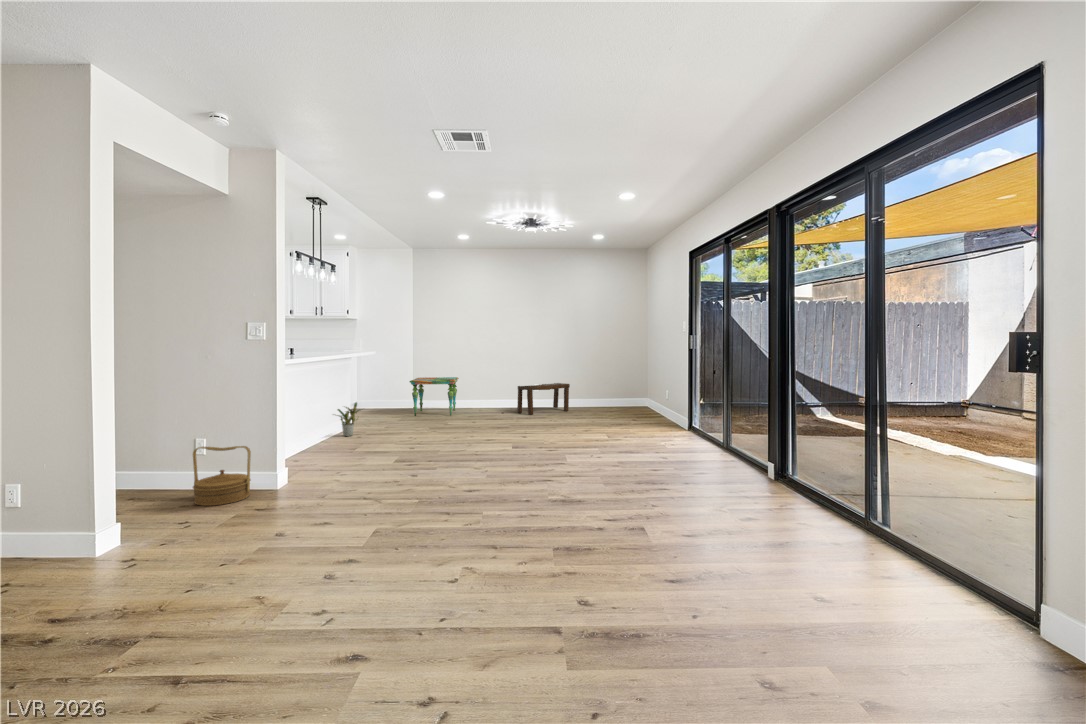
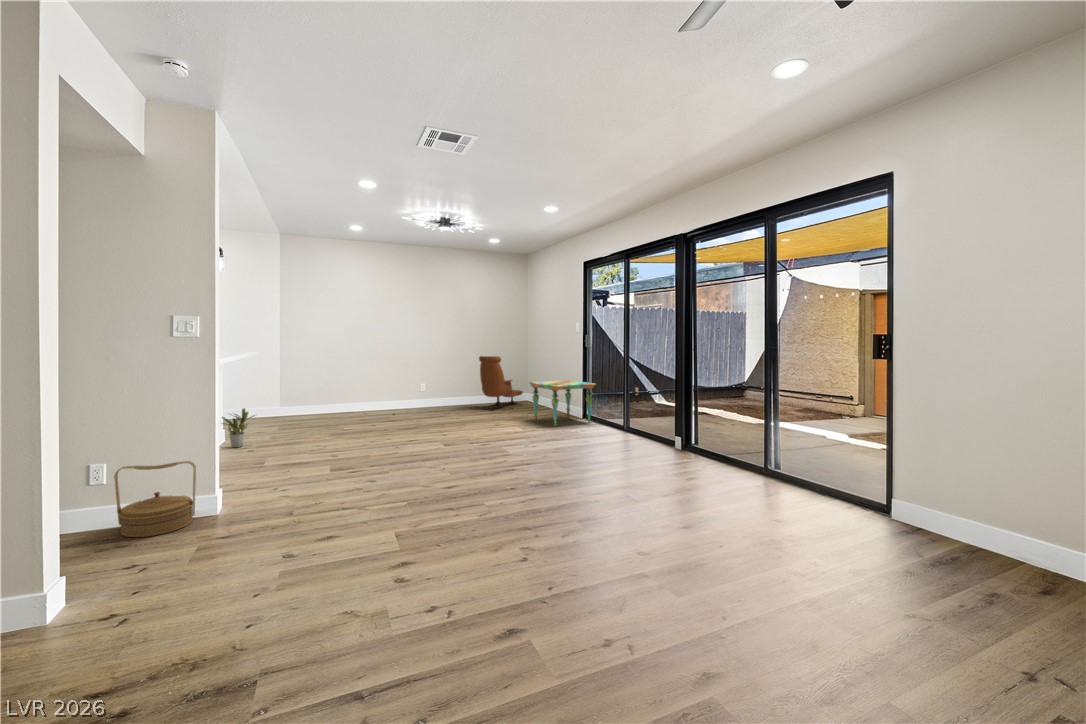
lounge chair: none [587,358,639,415] -> present [479,356,523,410]
side table: present [410,377,459,416] -> present [529,380,596,426]
bench: present [517,383,570,415] -> none [407,381,459,414]

